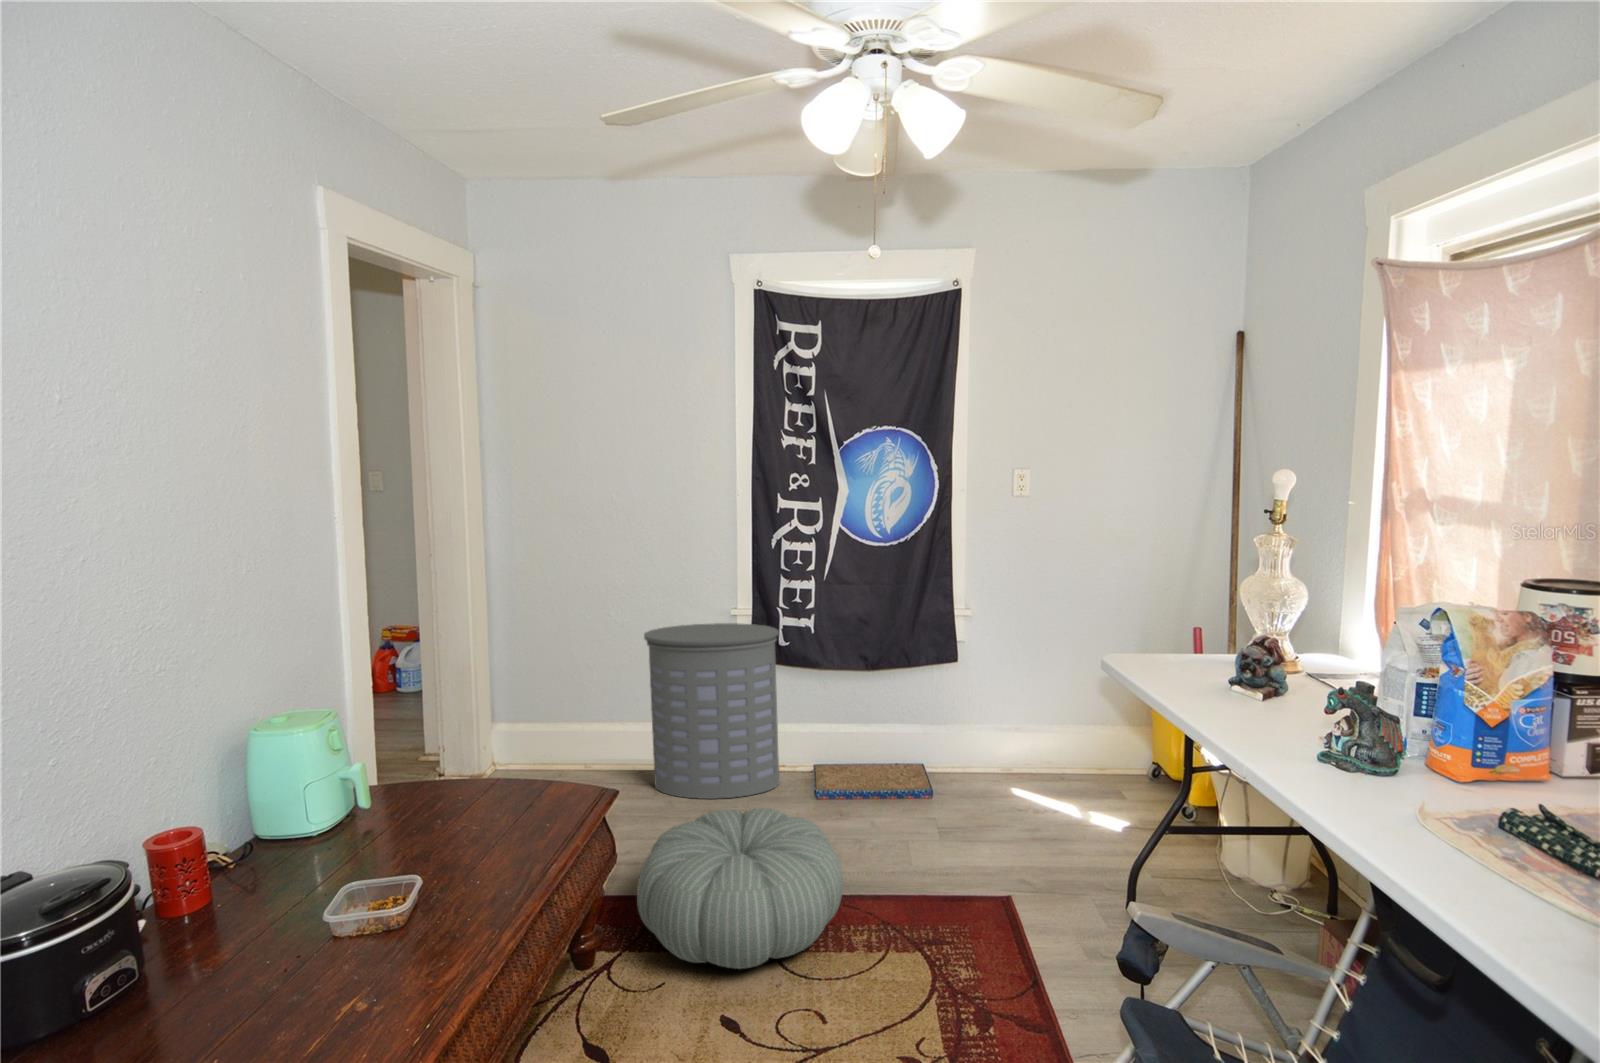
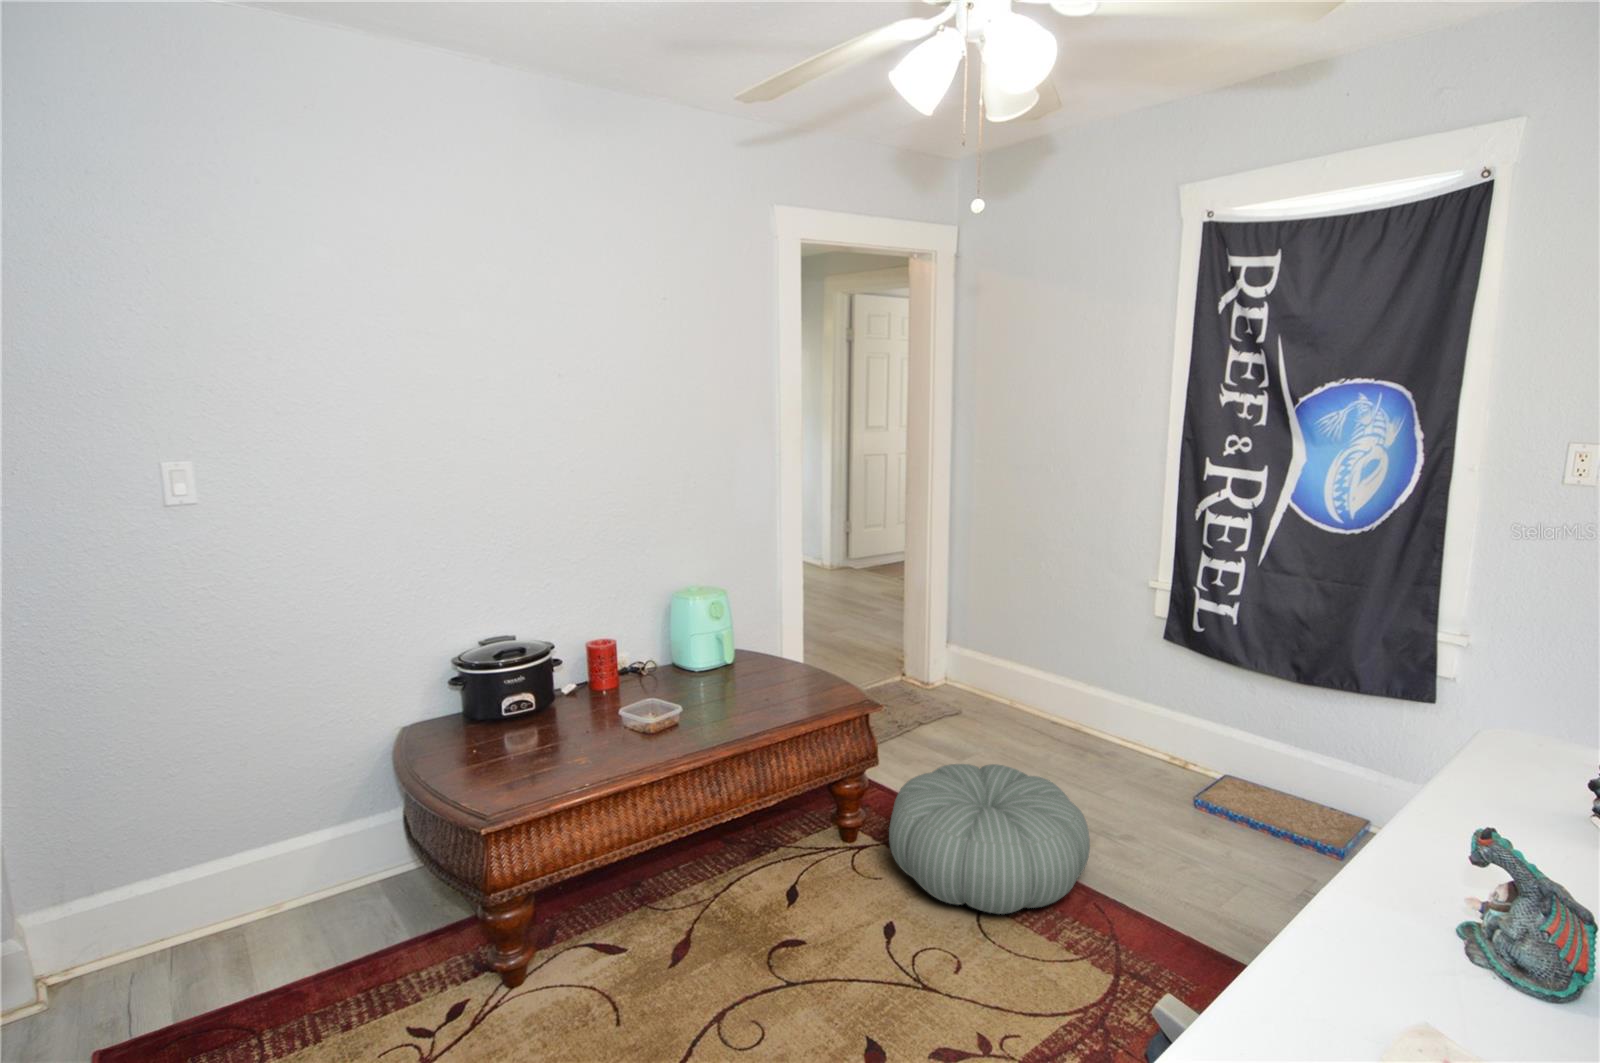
laundry hamper: present [644,623,779,799] -> none [1038,586,1179,780]

